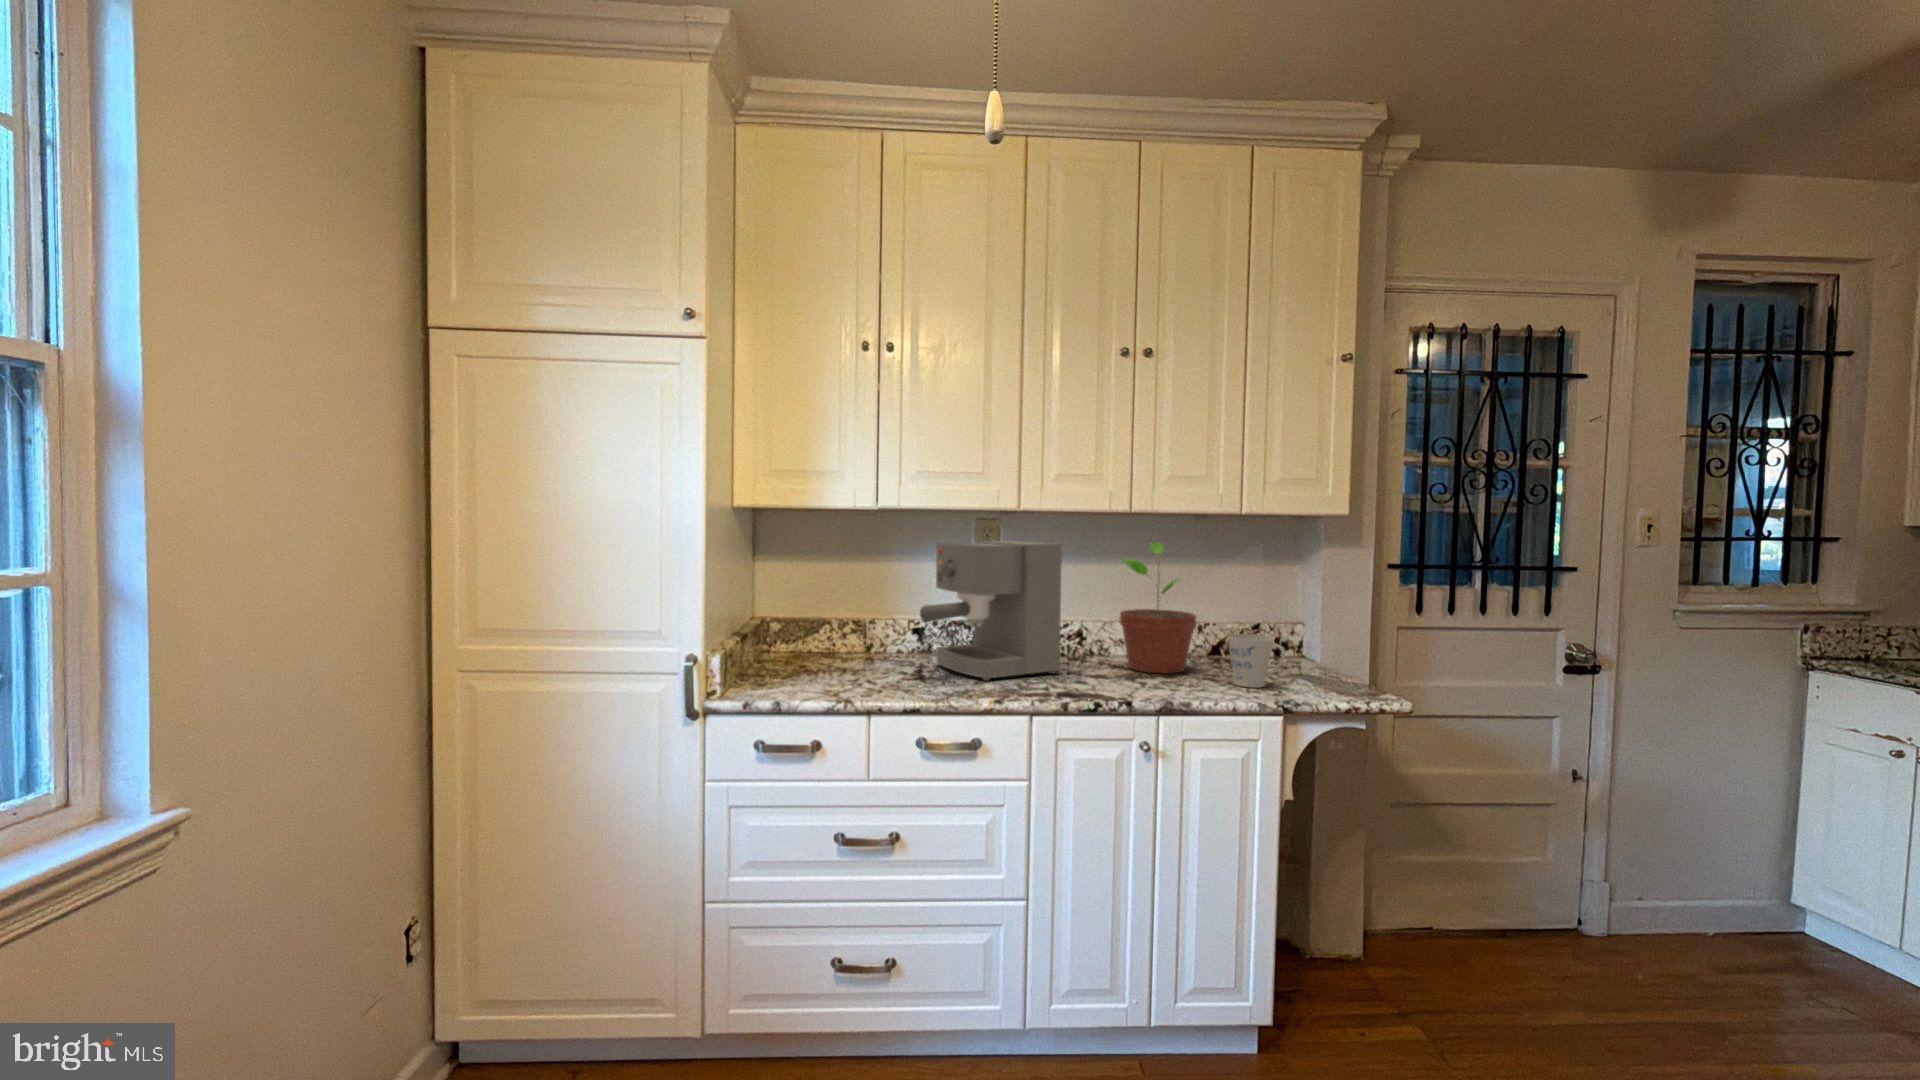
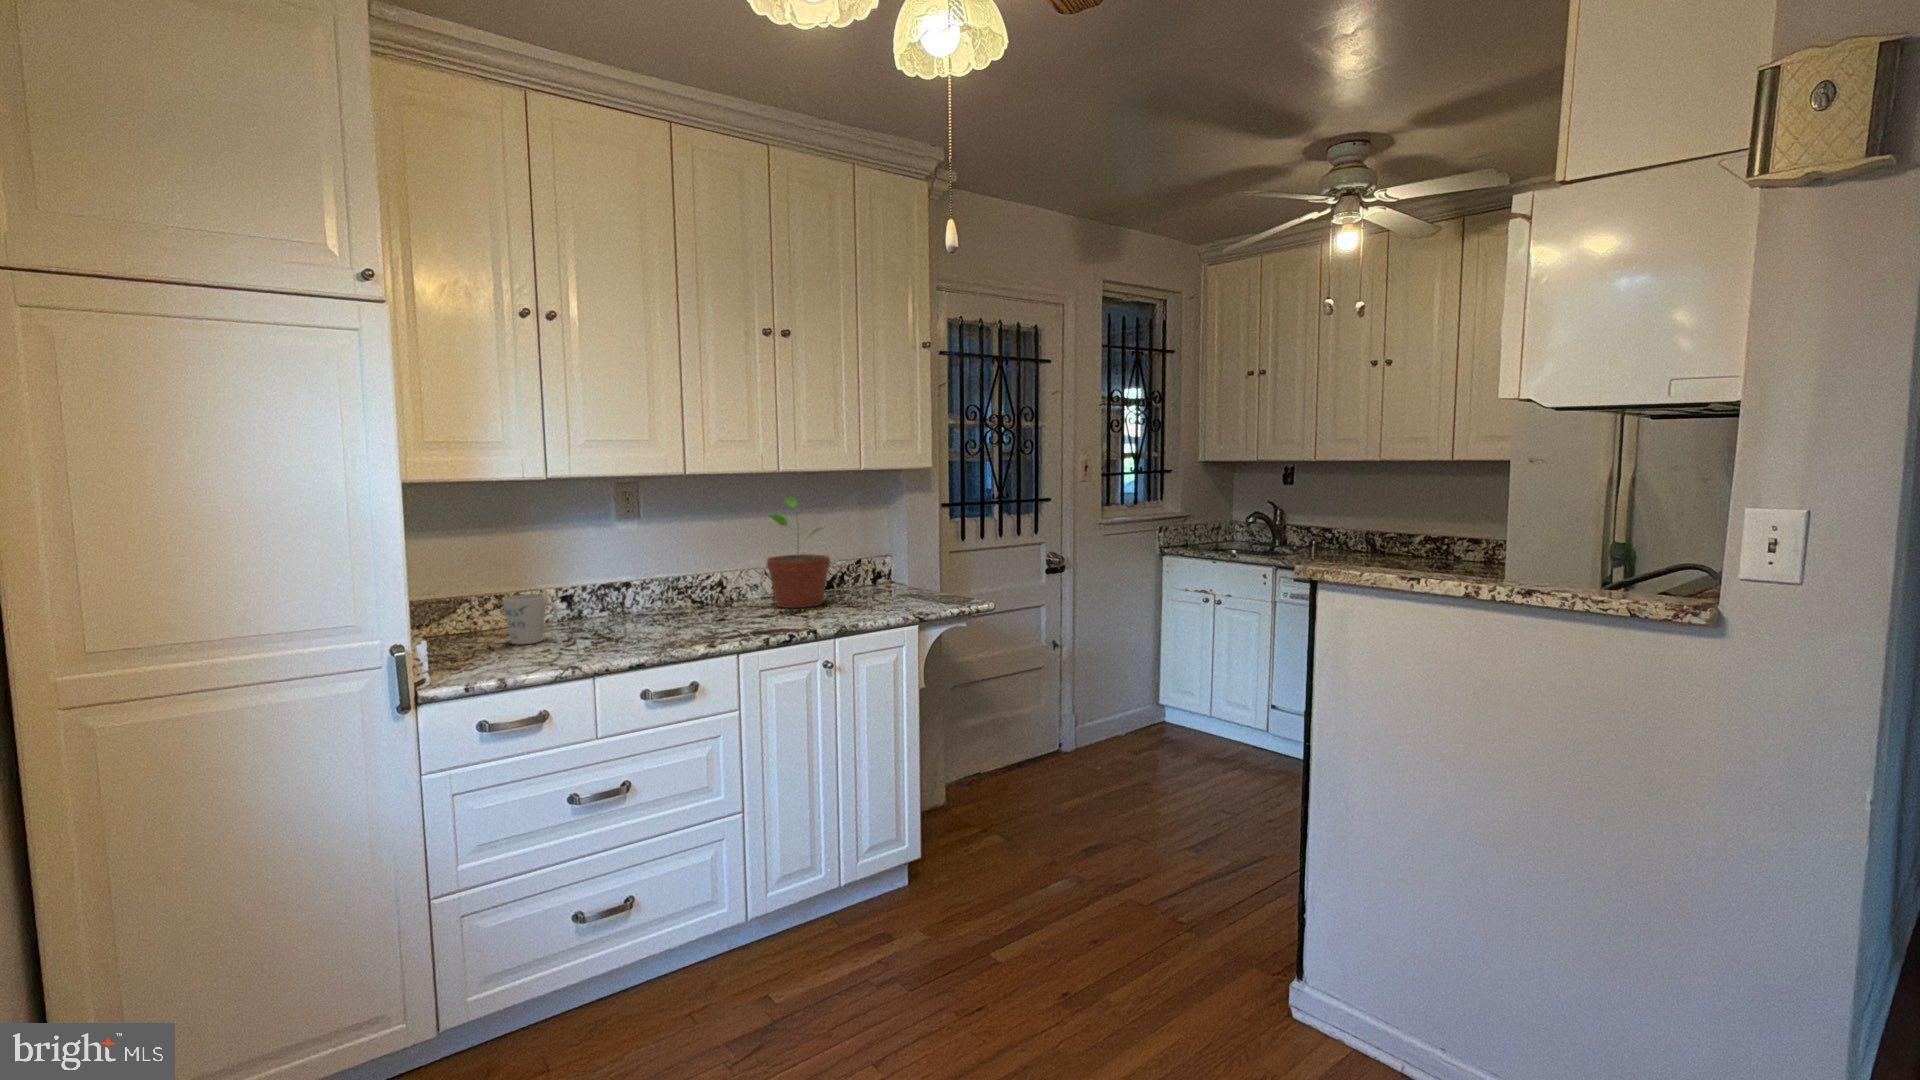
coffee maker: present [920,541,1062,681] -> none [601,503,729,633]
mug: present [1228,634,1286,688] -> present [502,594,558,644]

